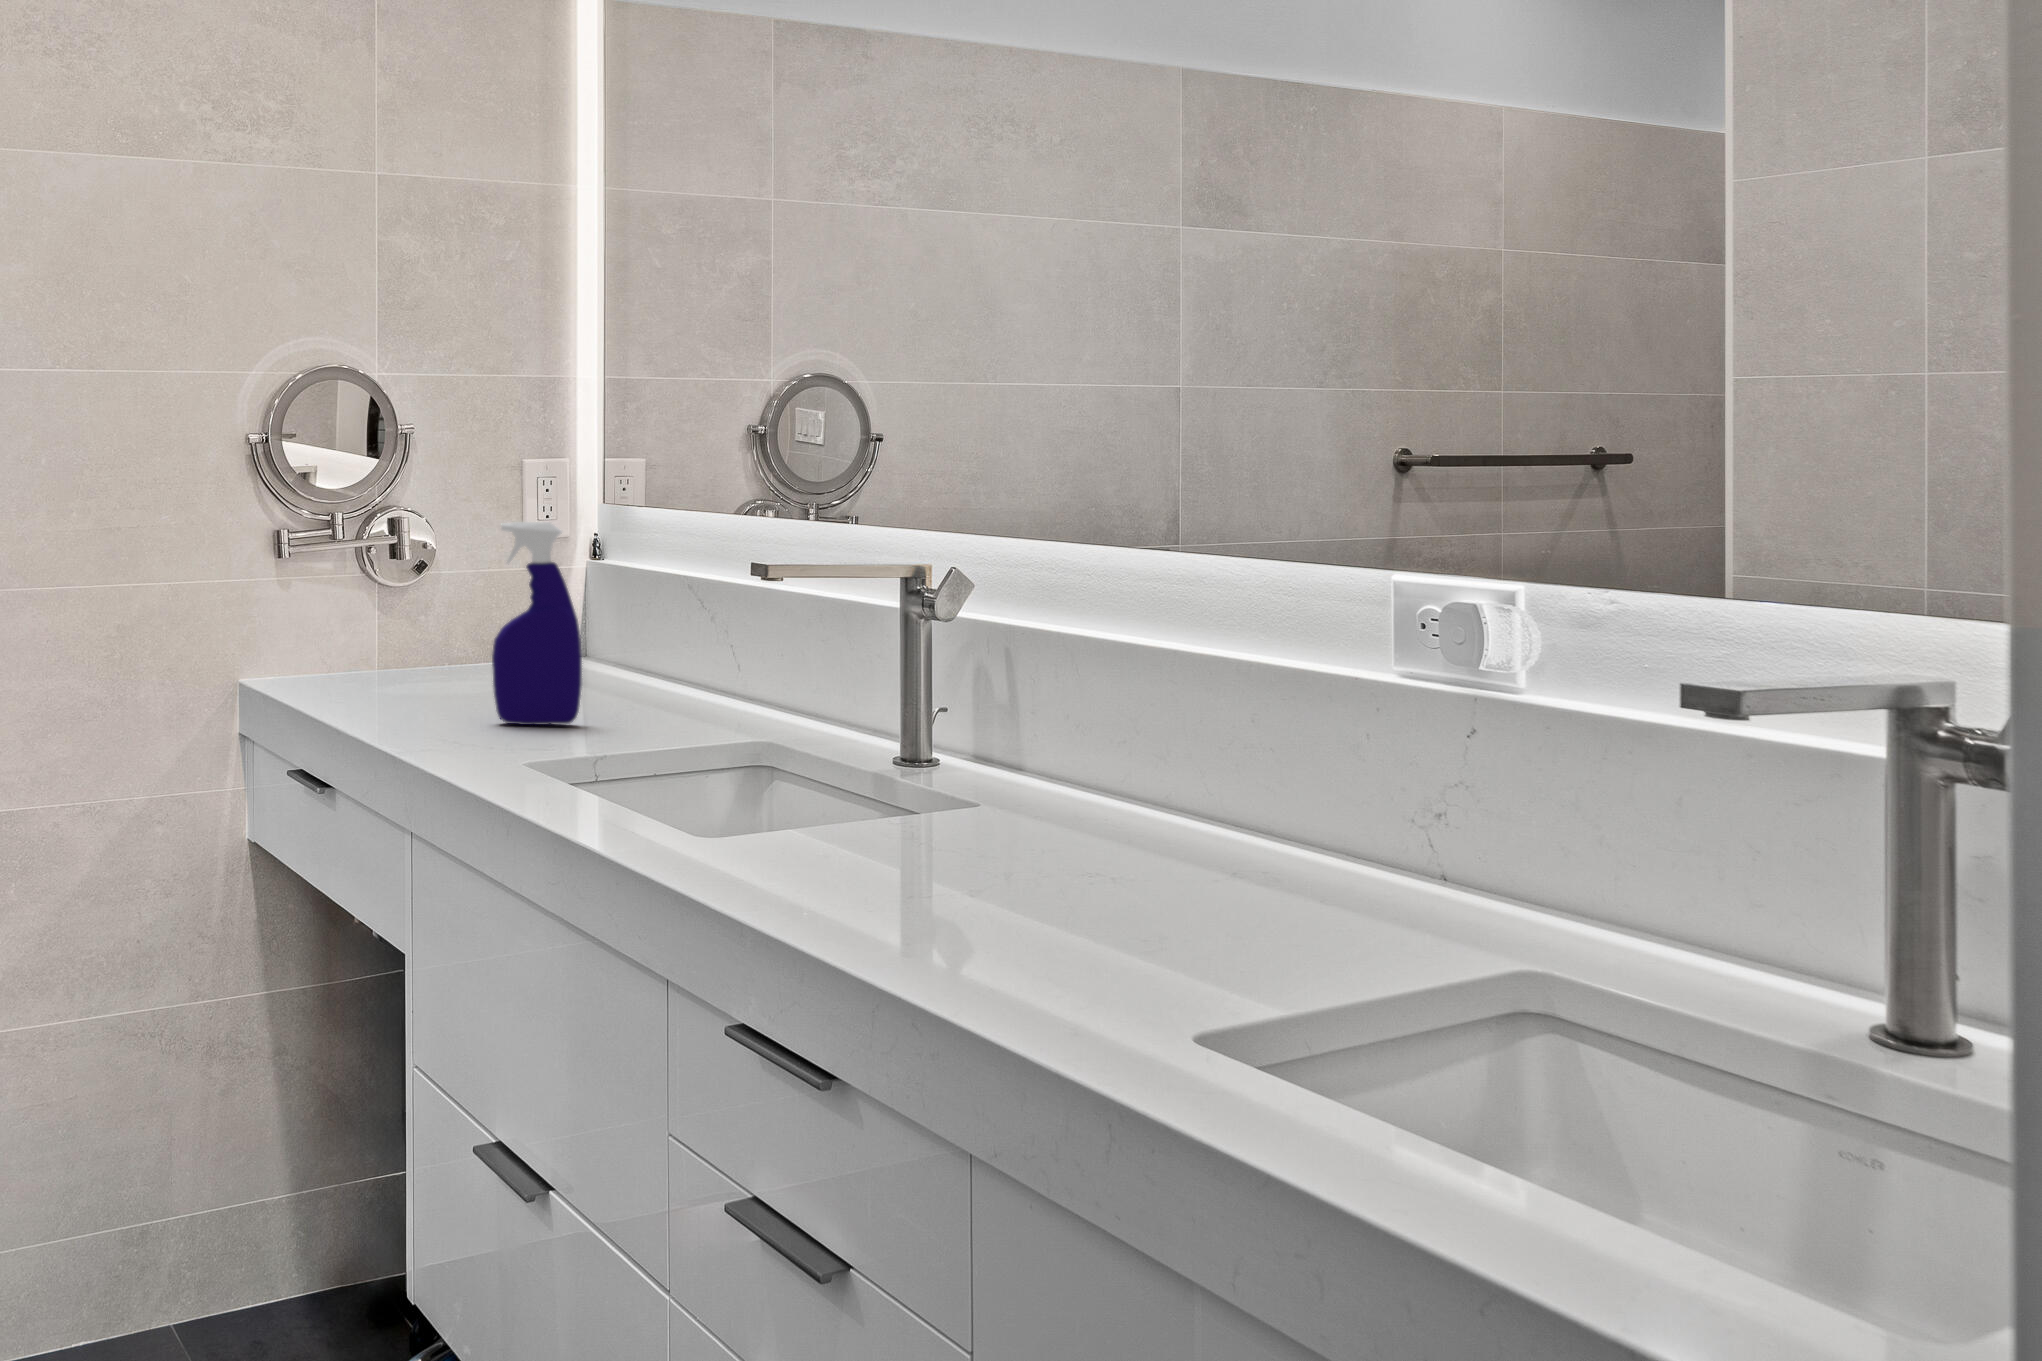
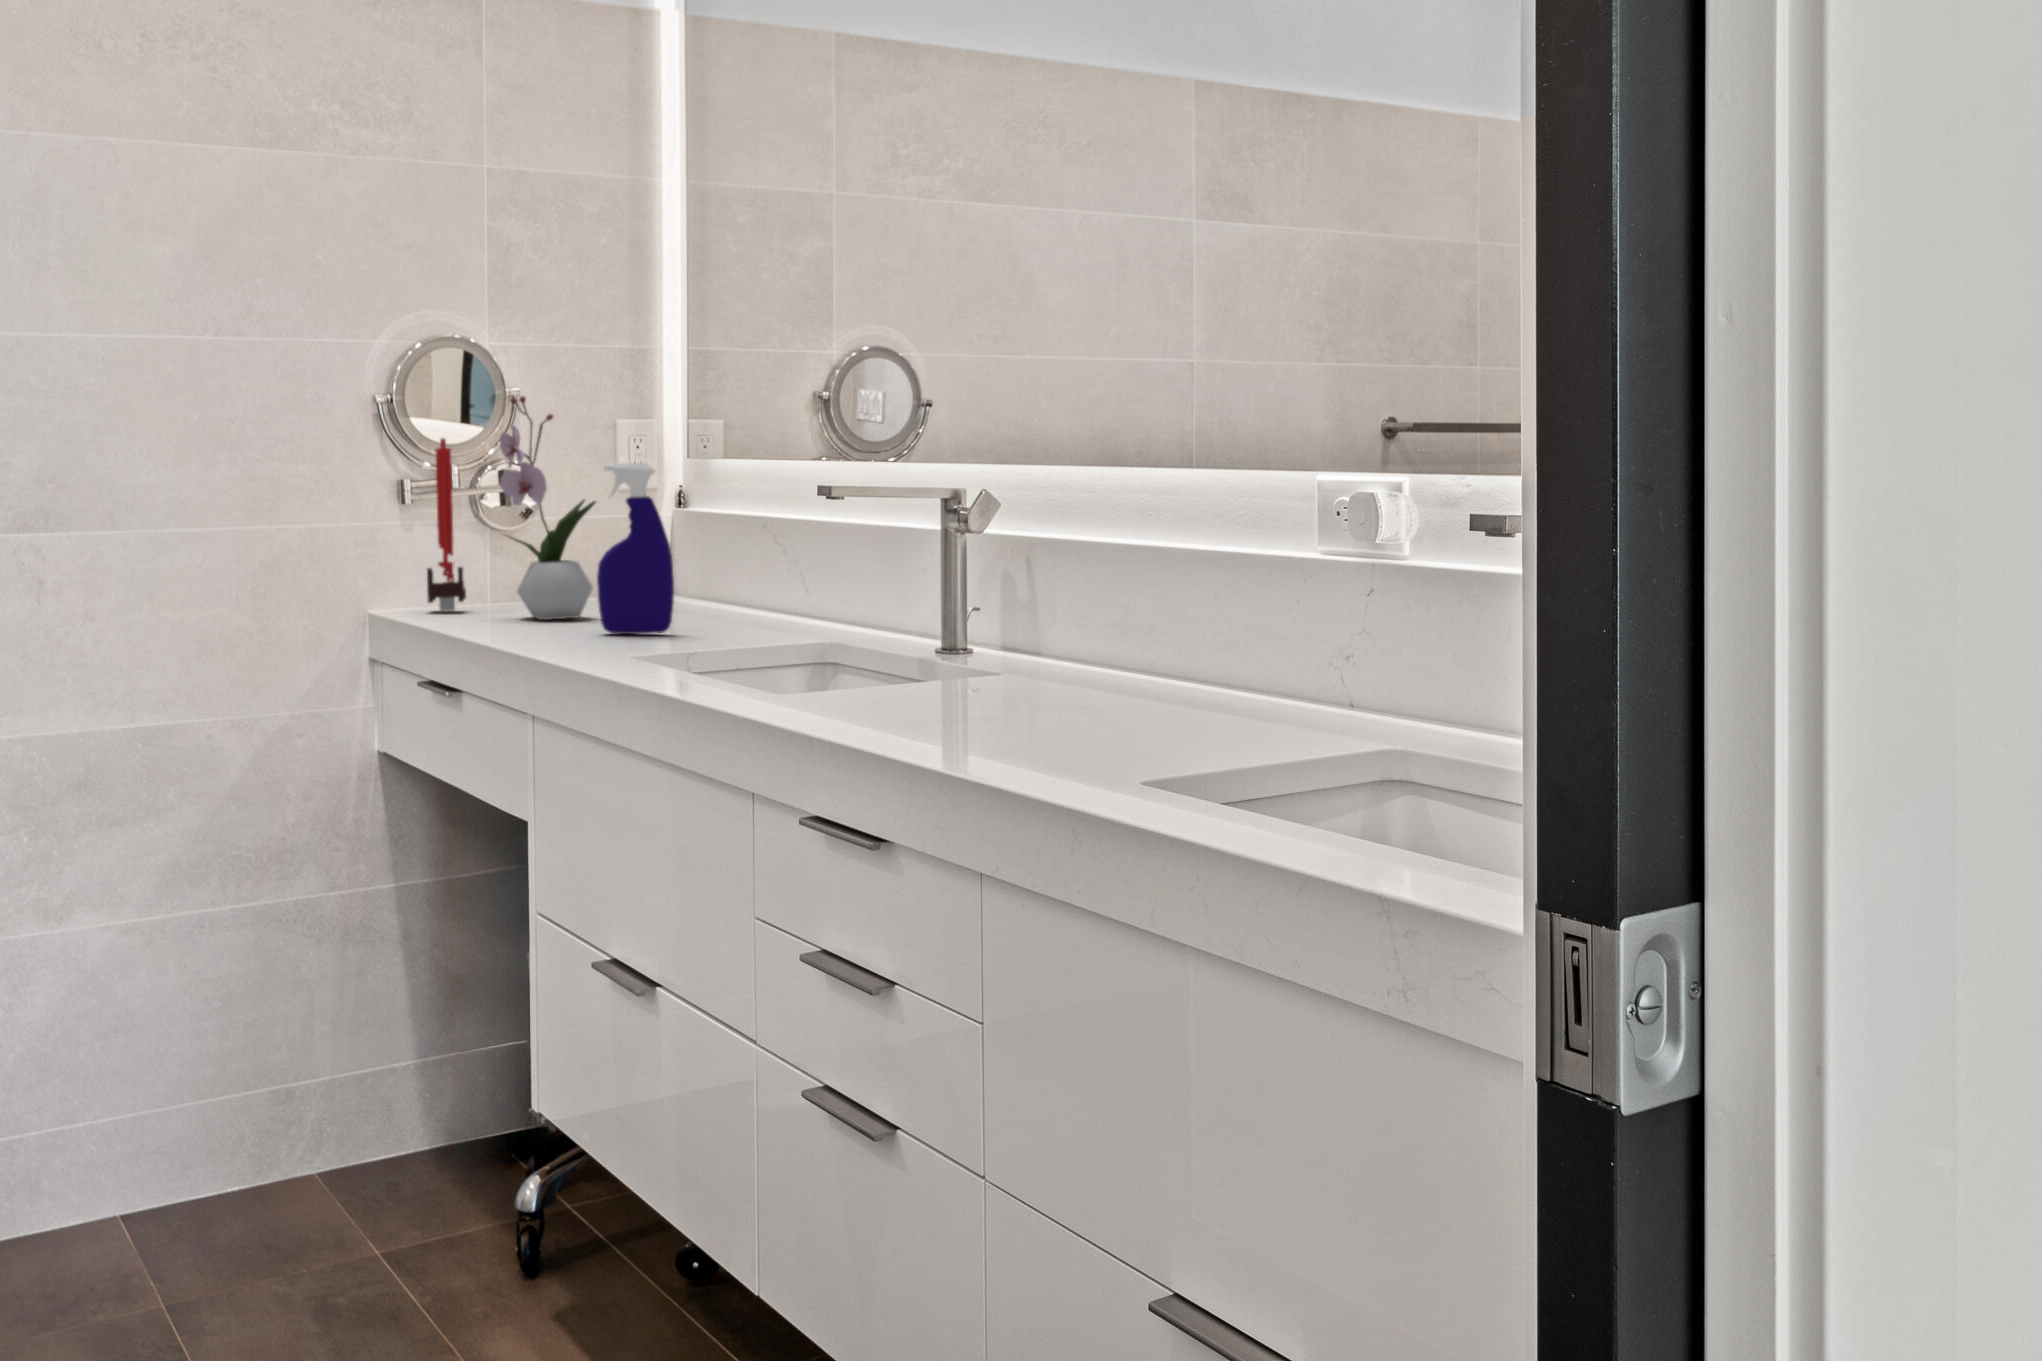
flower arrangement: none [385,436,497,698] -> present [499,396,596,620]
candle: none [303,482,349,682] -> present [427,438,466,612]

